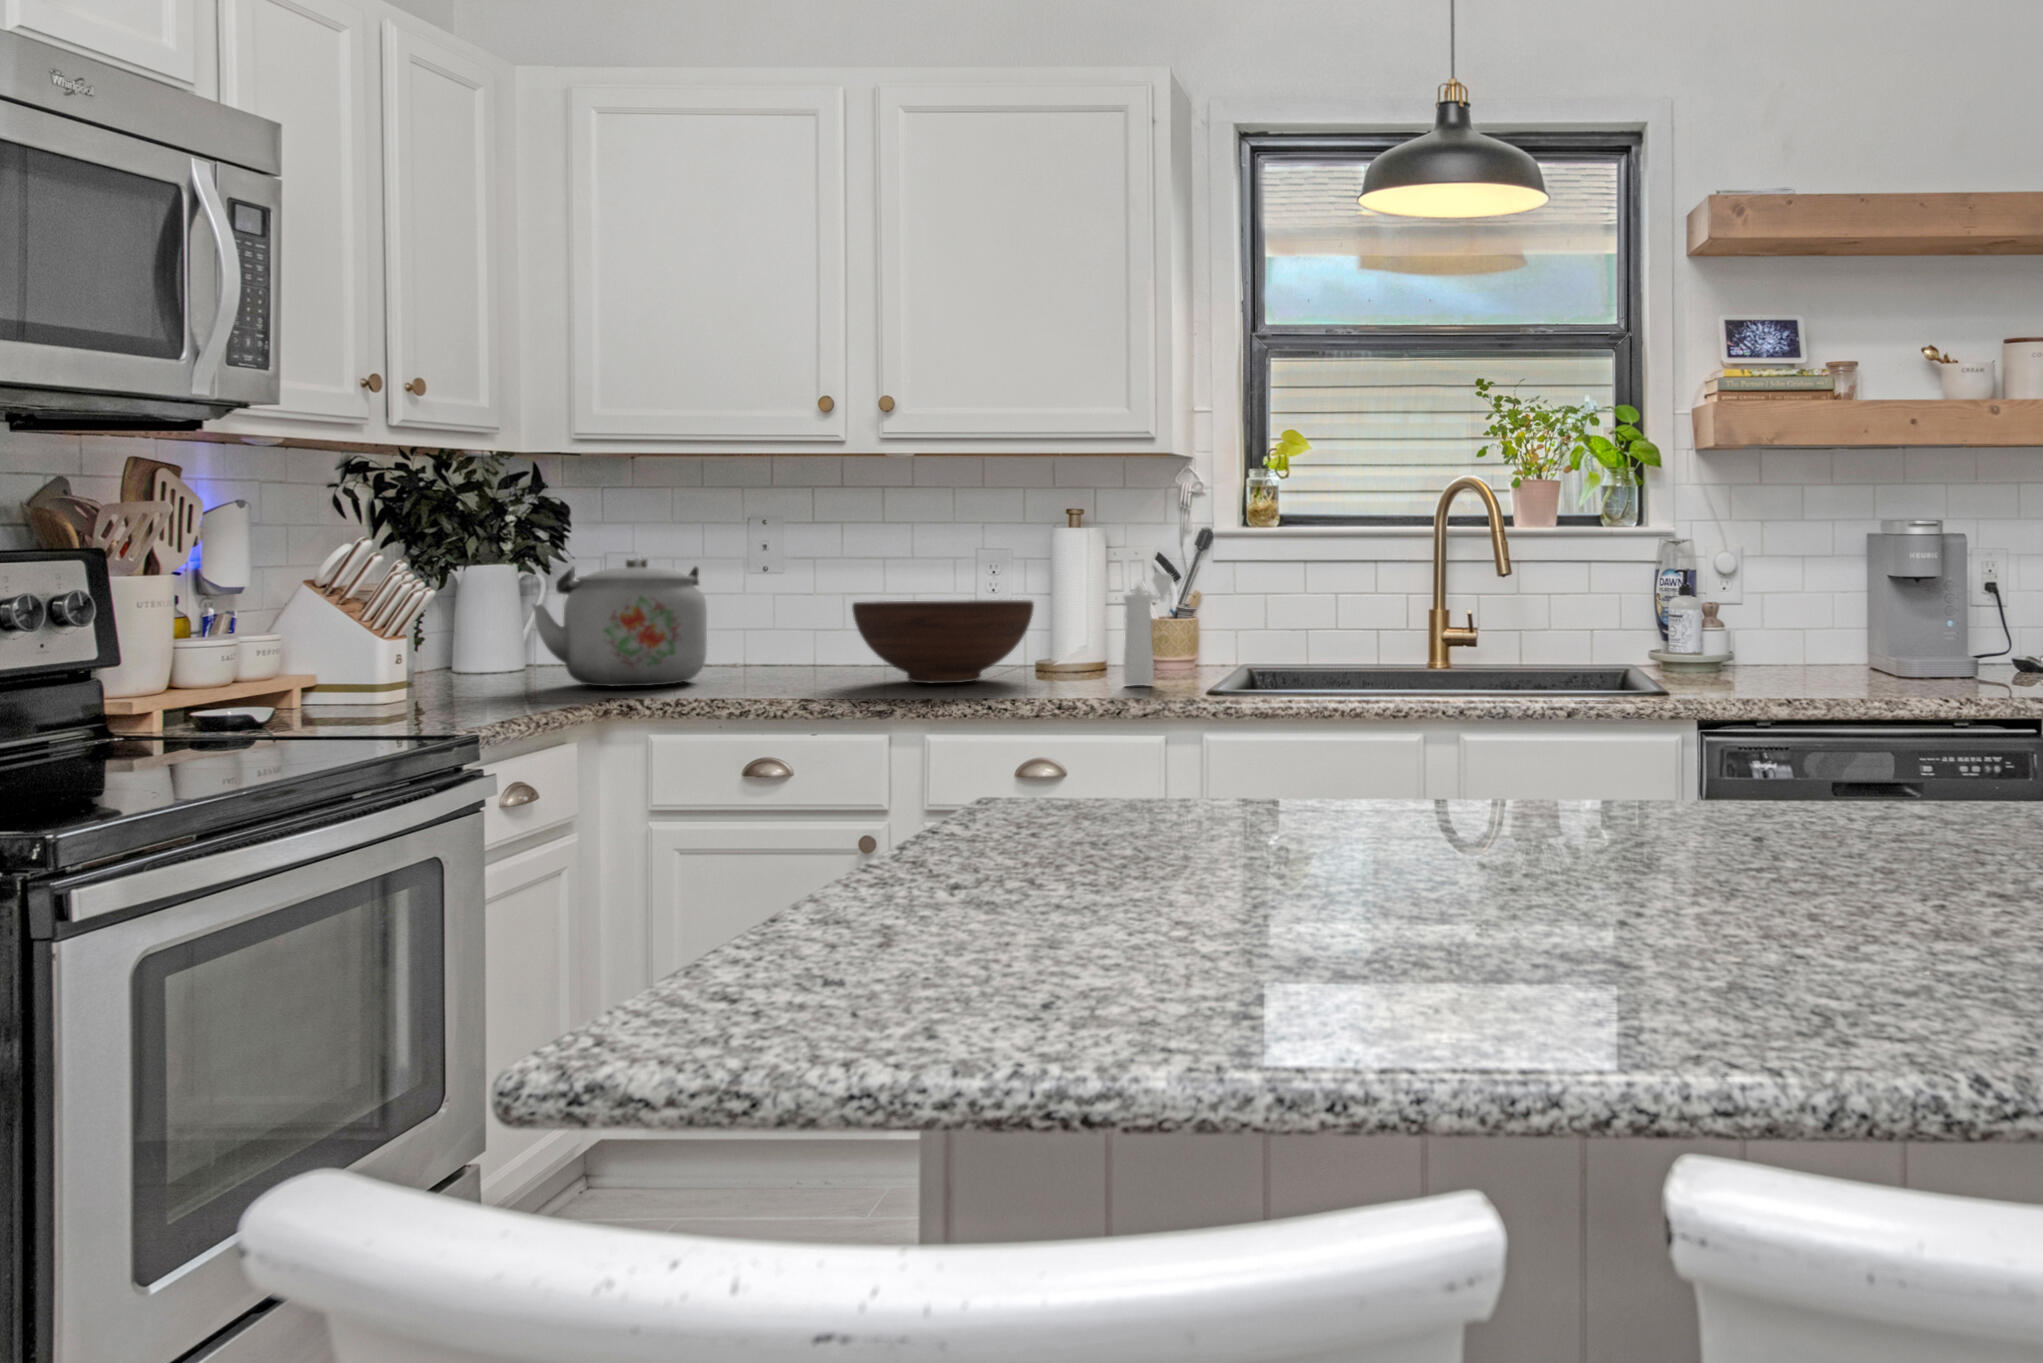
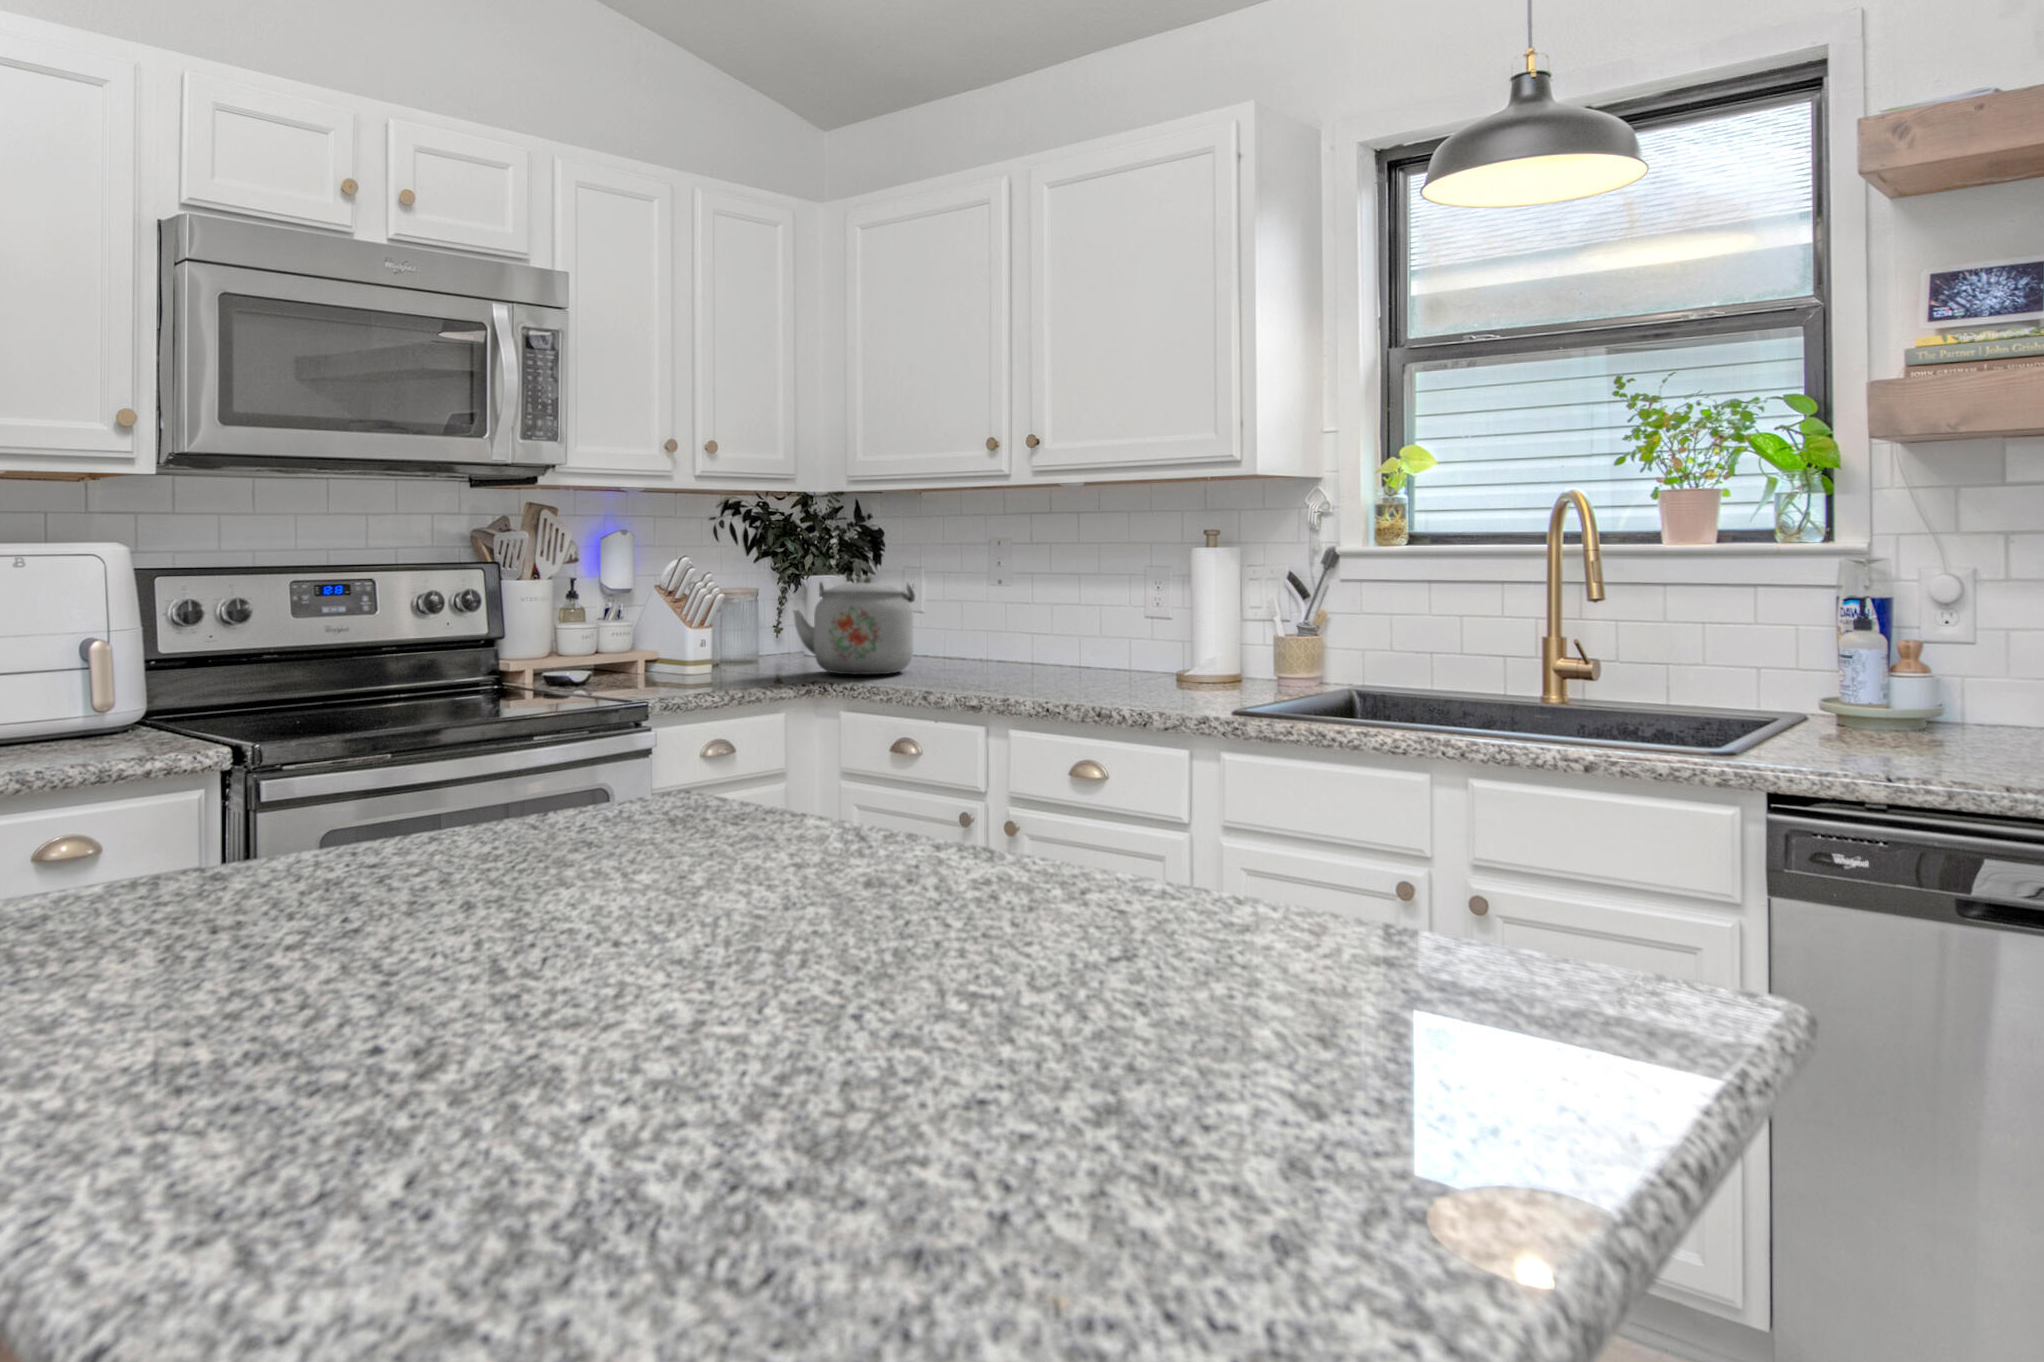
pepper mill: present [1124,574,1173,685] -> none [1194,594,1259,699]
fruit bowl: present [852,600,1034,683] -> none [990,613,1141,686]

